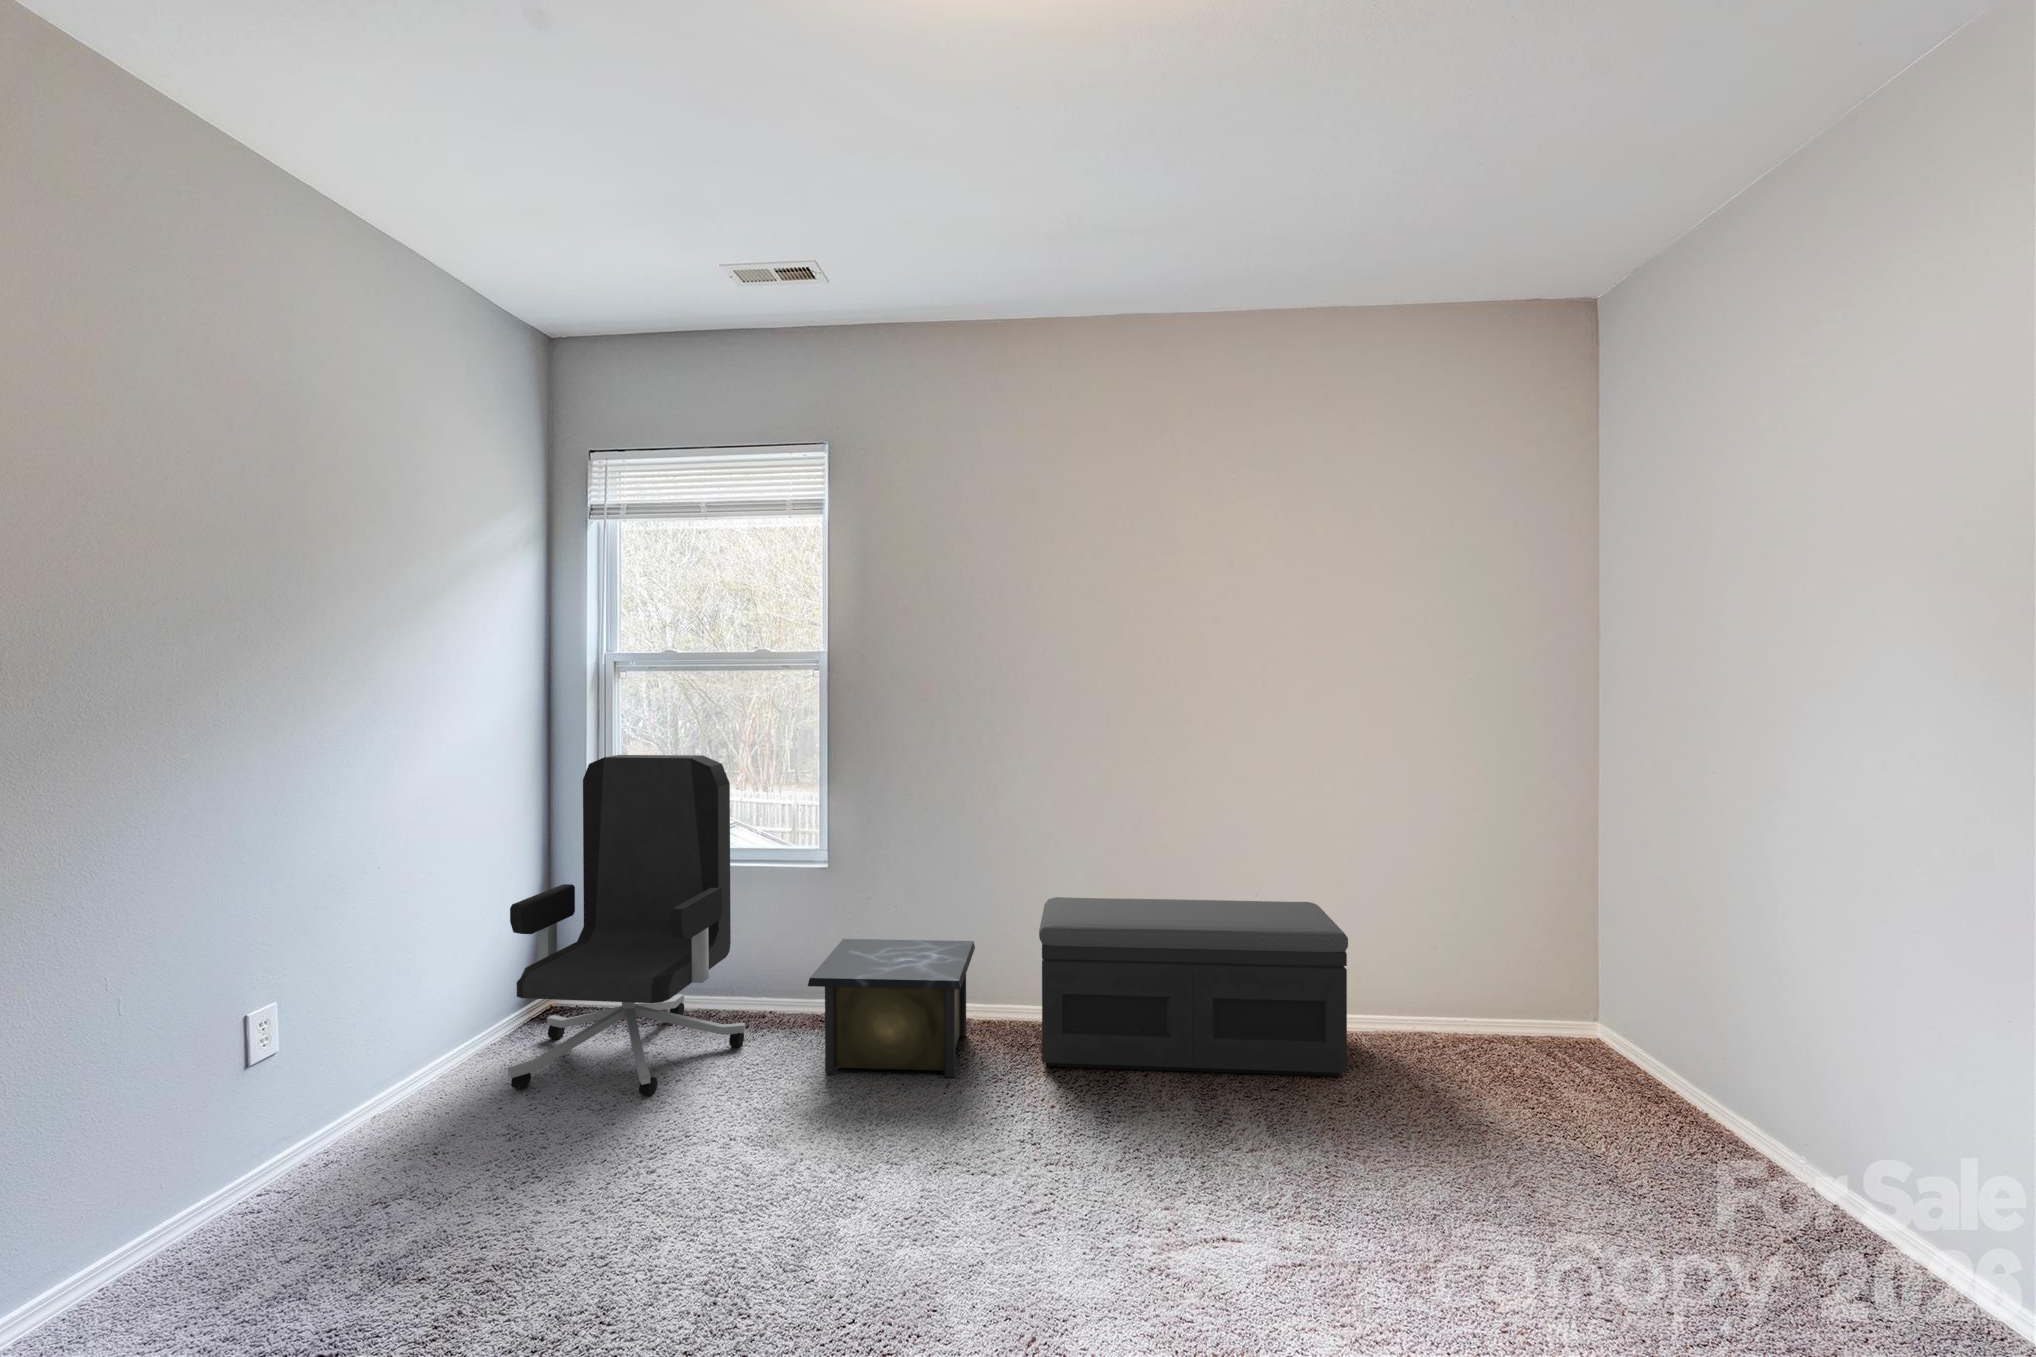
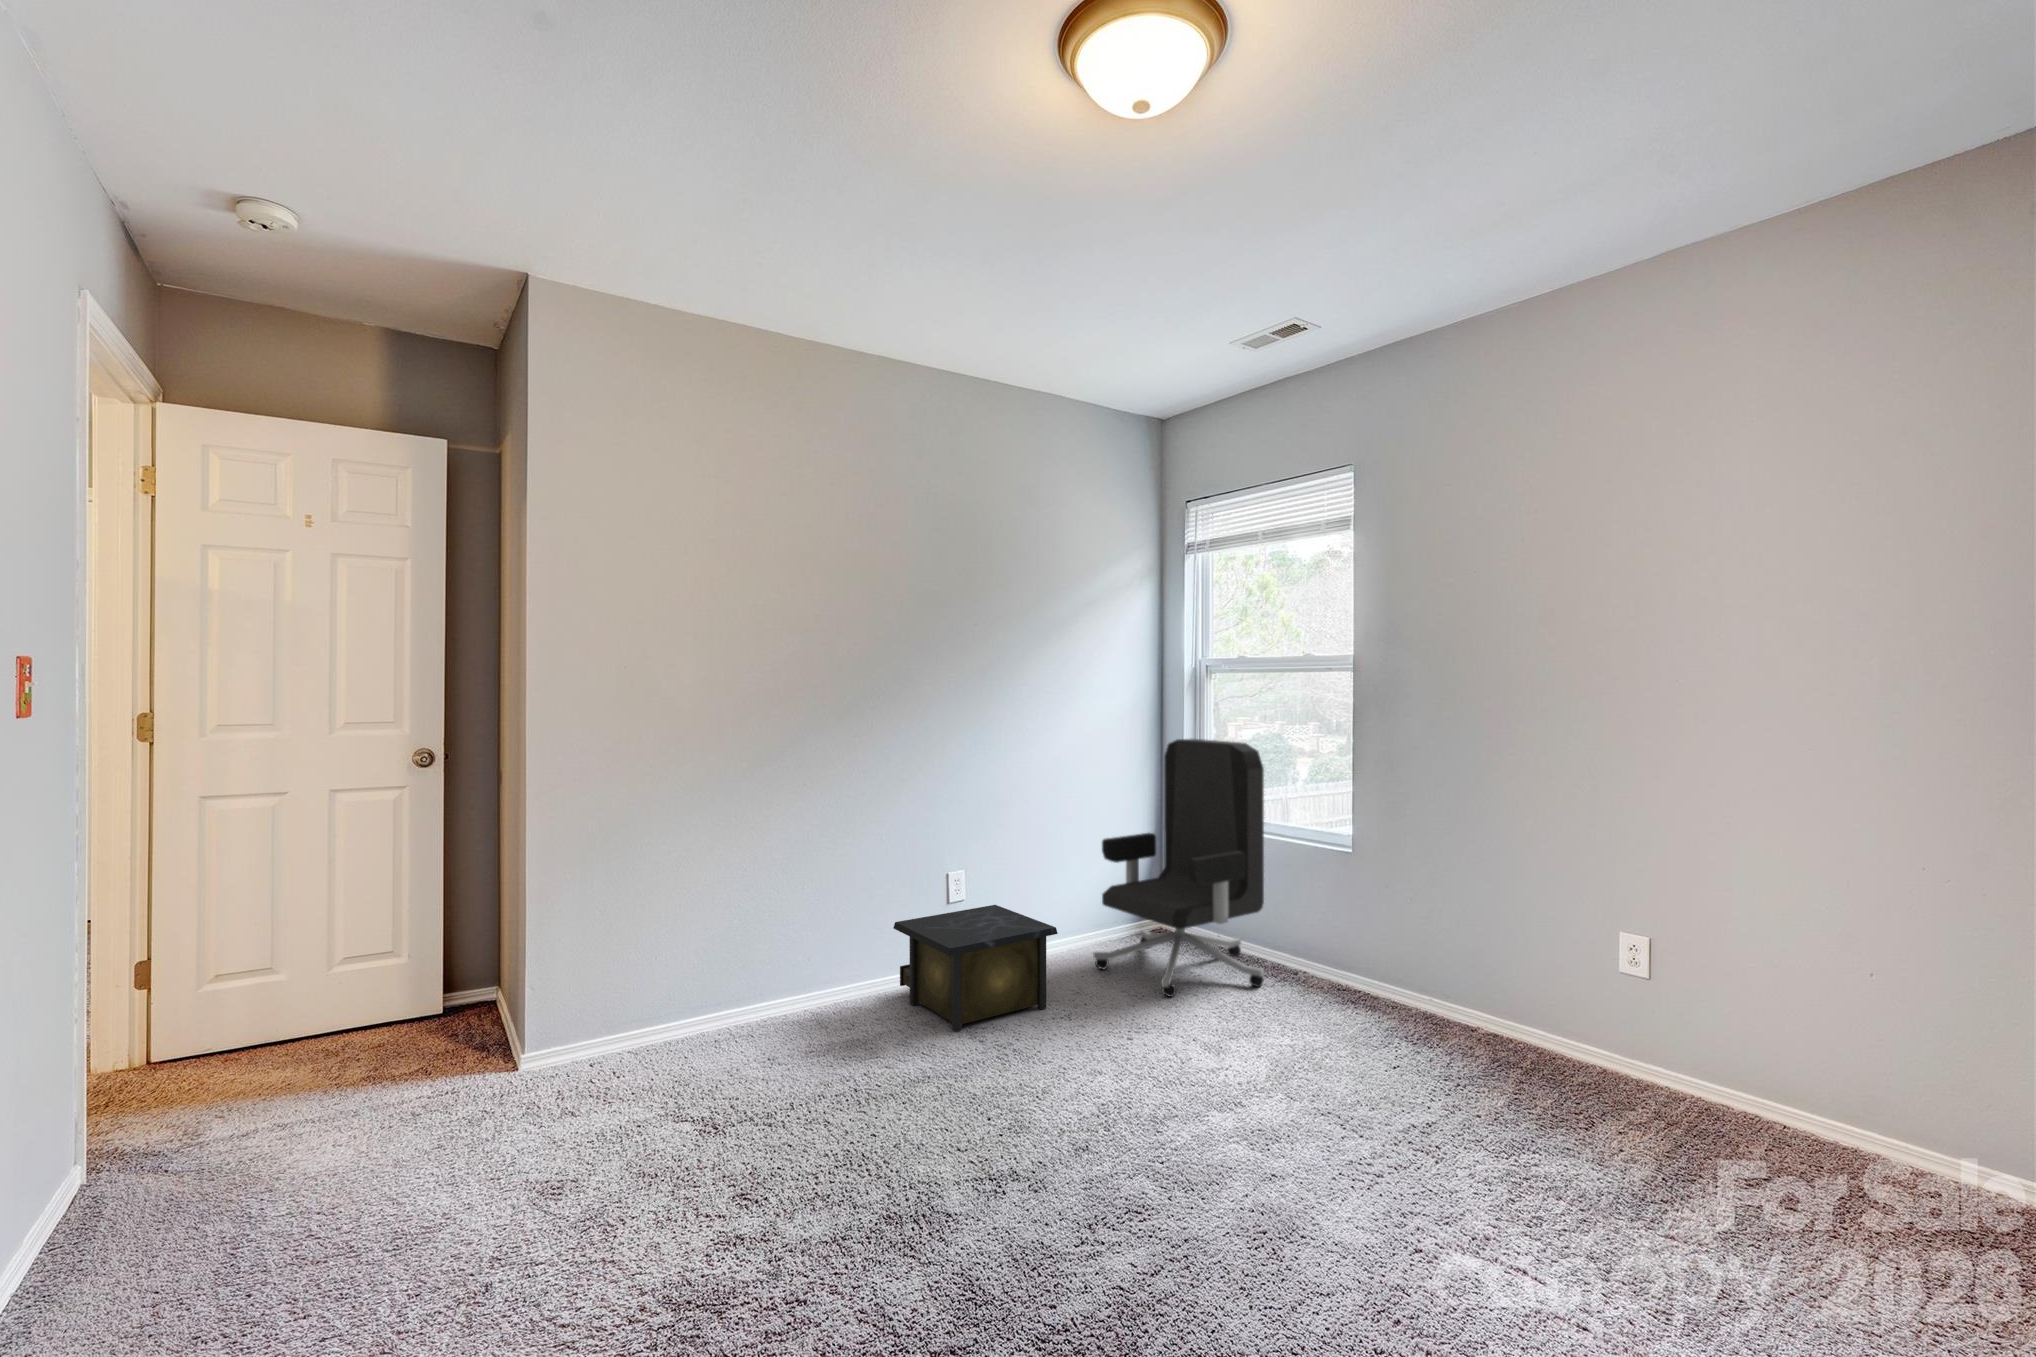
storage bench: present [1039,897,1348,1076] -> none [1503,920,1966,1226]
nightstand: present [808,939,975,1077] -> present [893,905,1058,1032]

